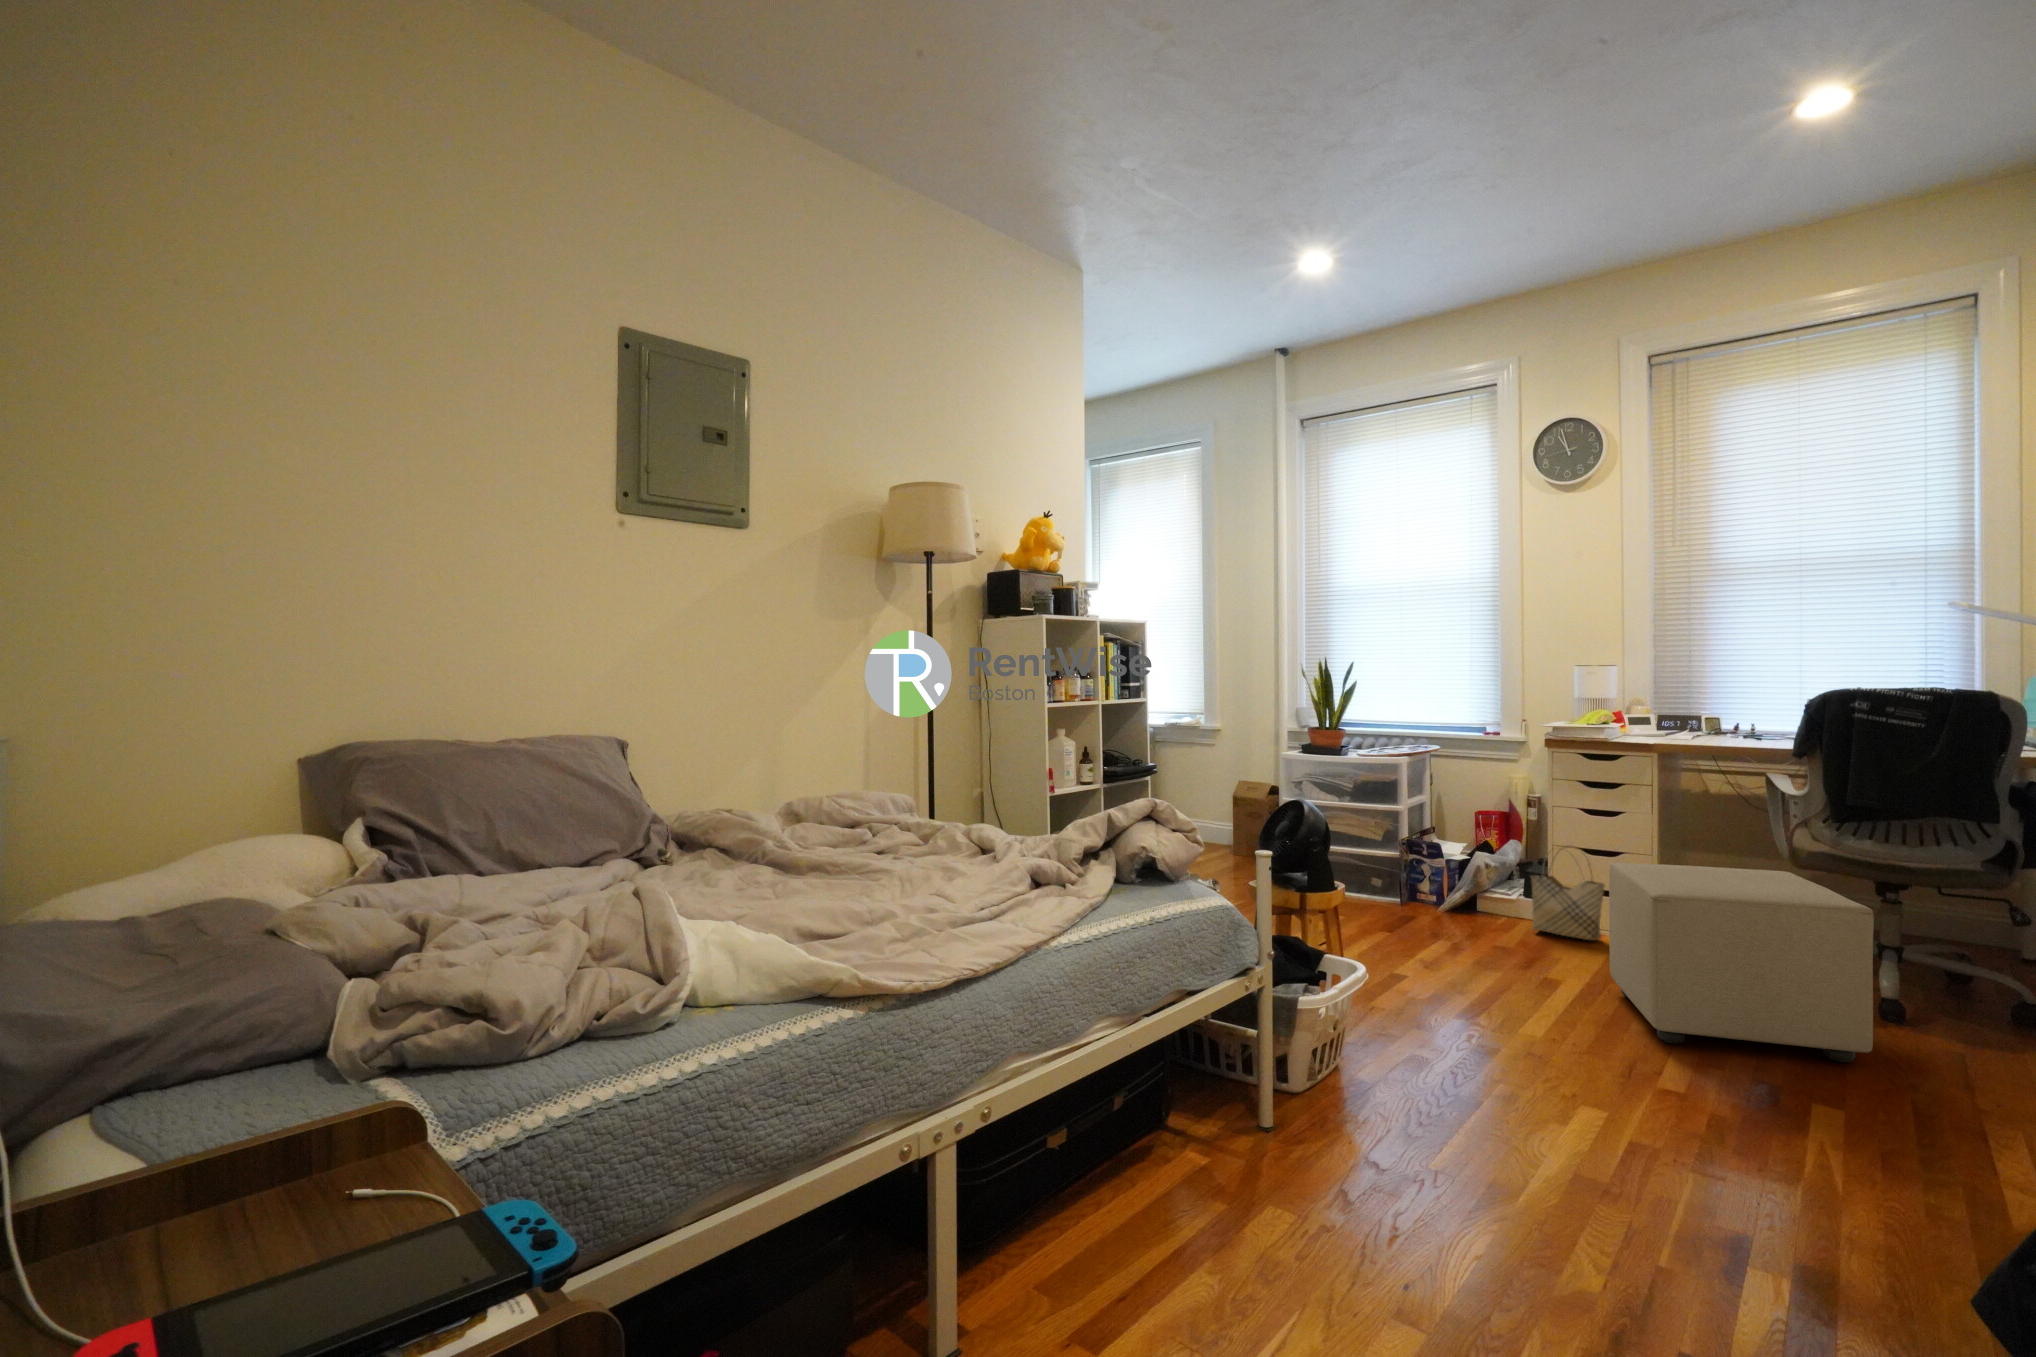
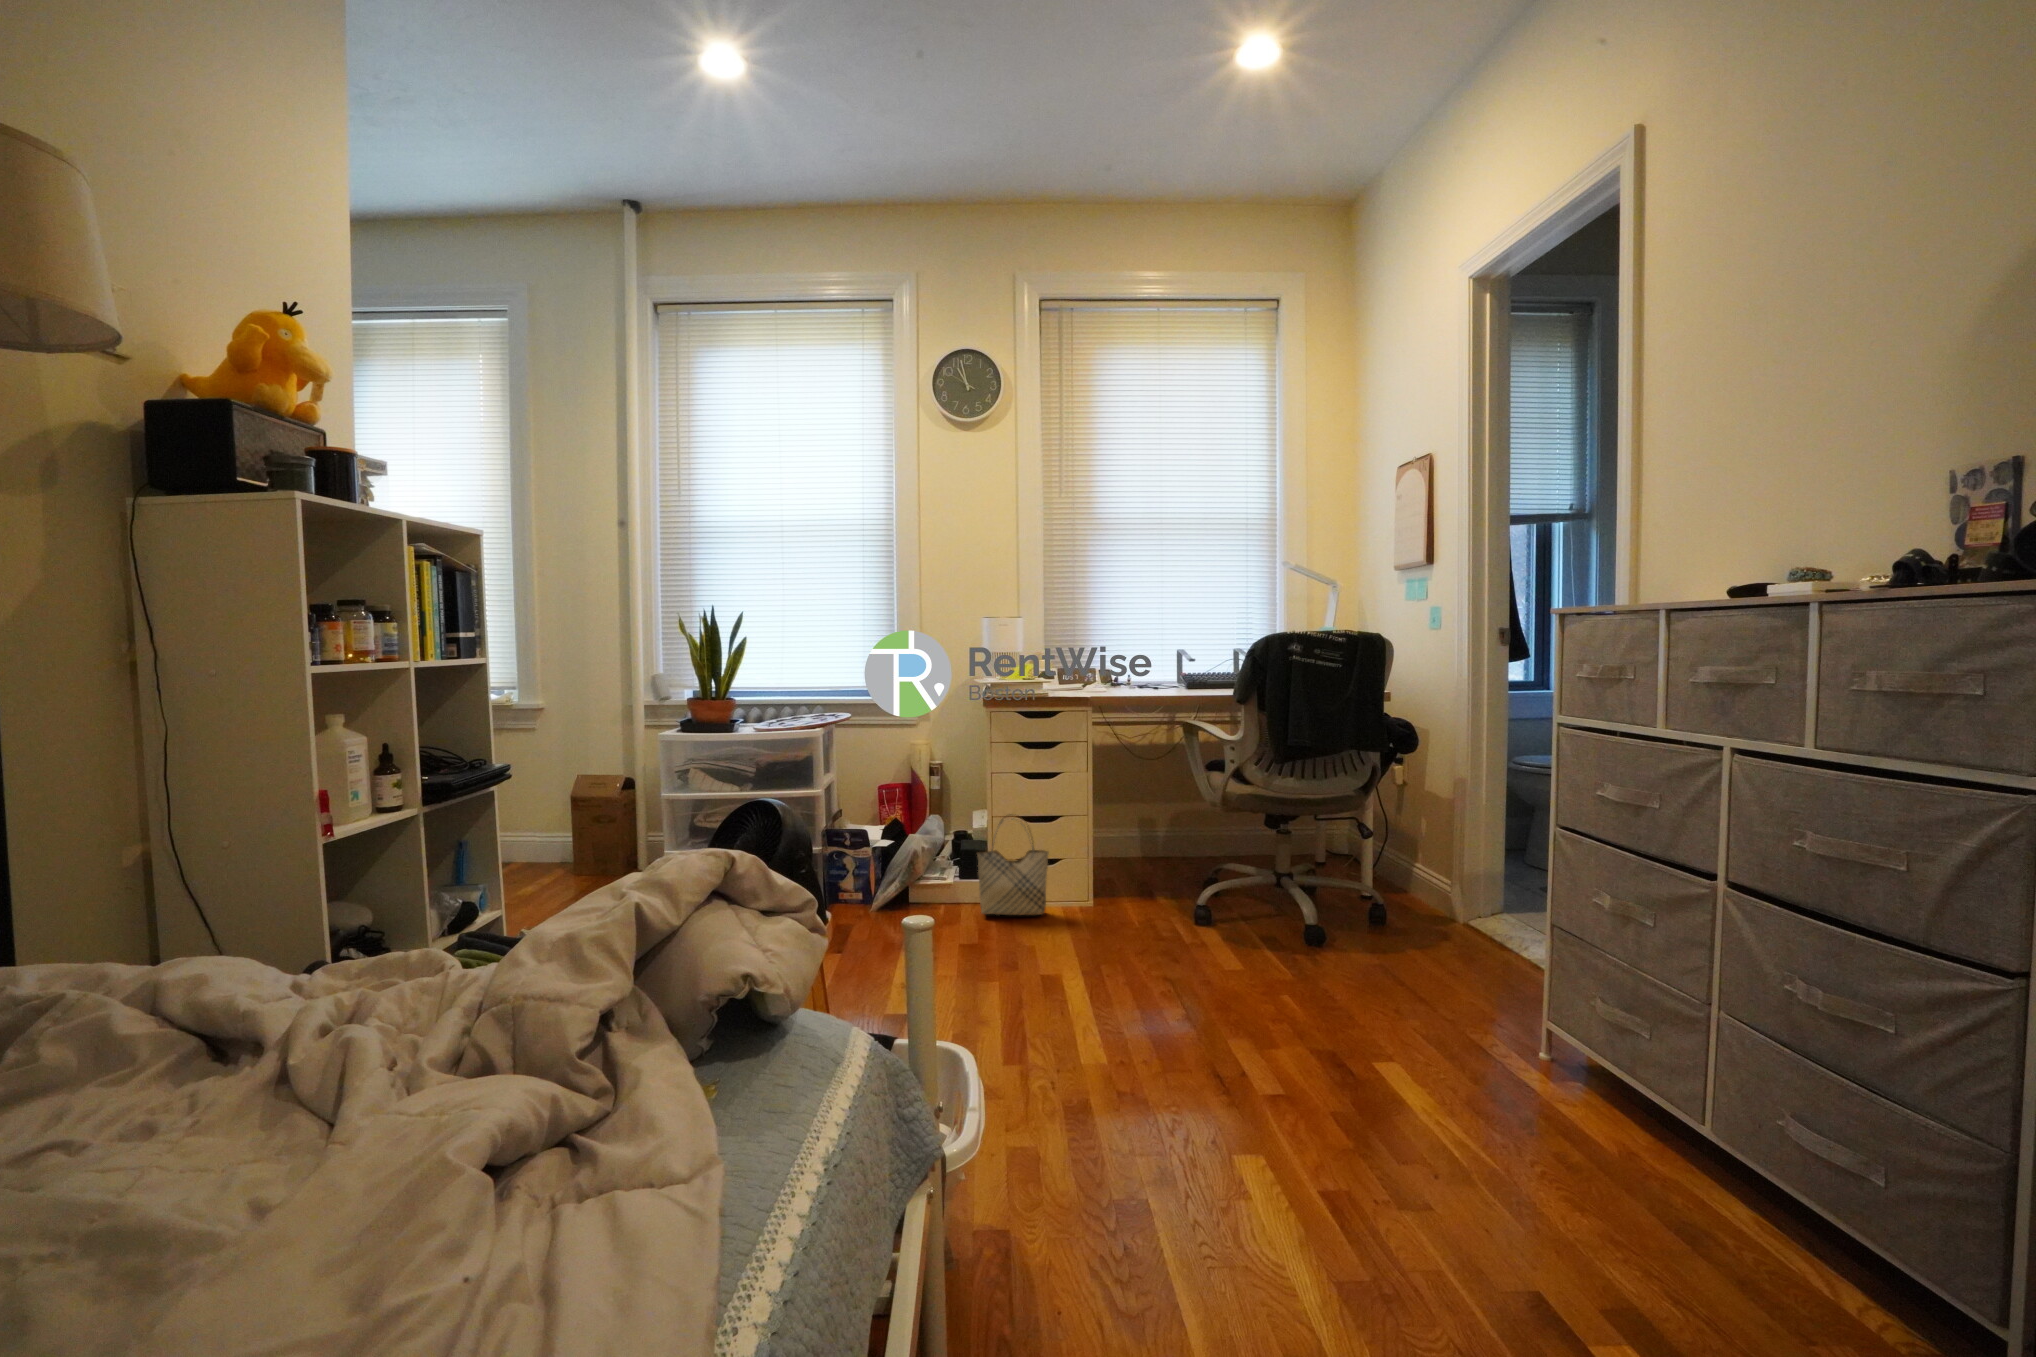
ottoman: present [1609,862,1874,1062] -> none [1106,815,1355,1020]

